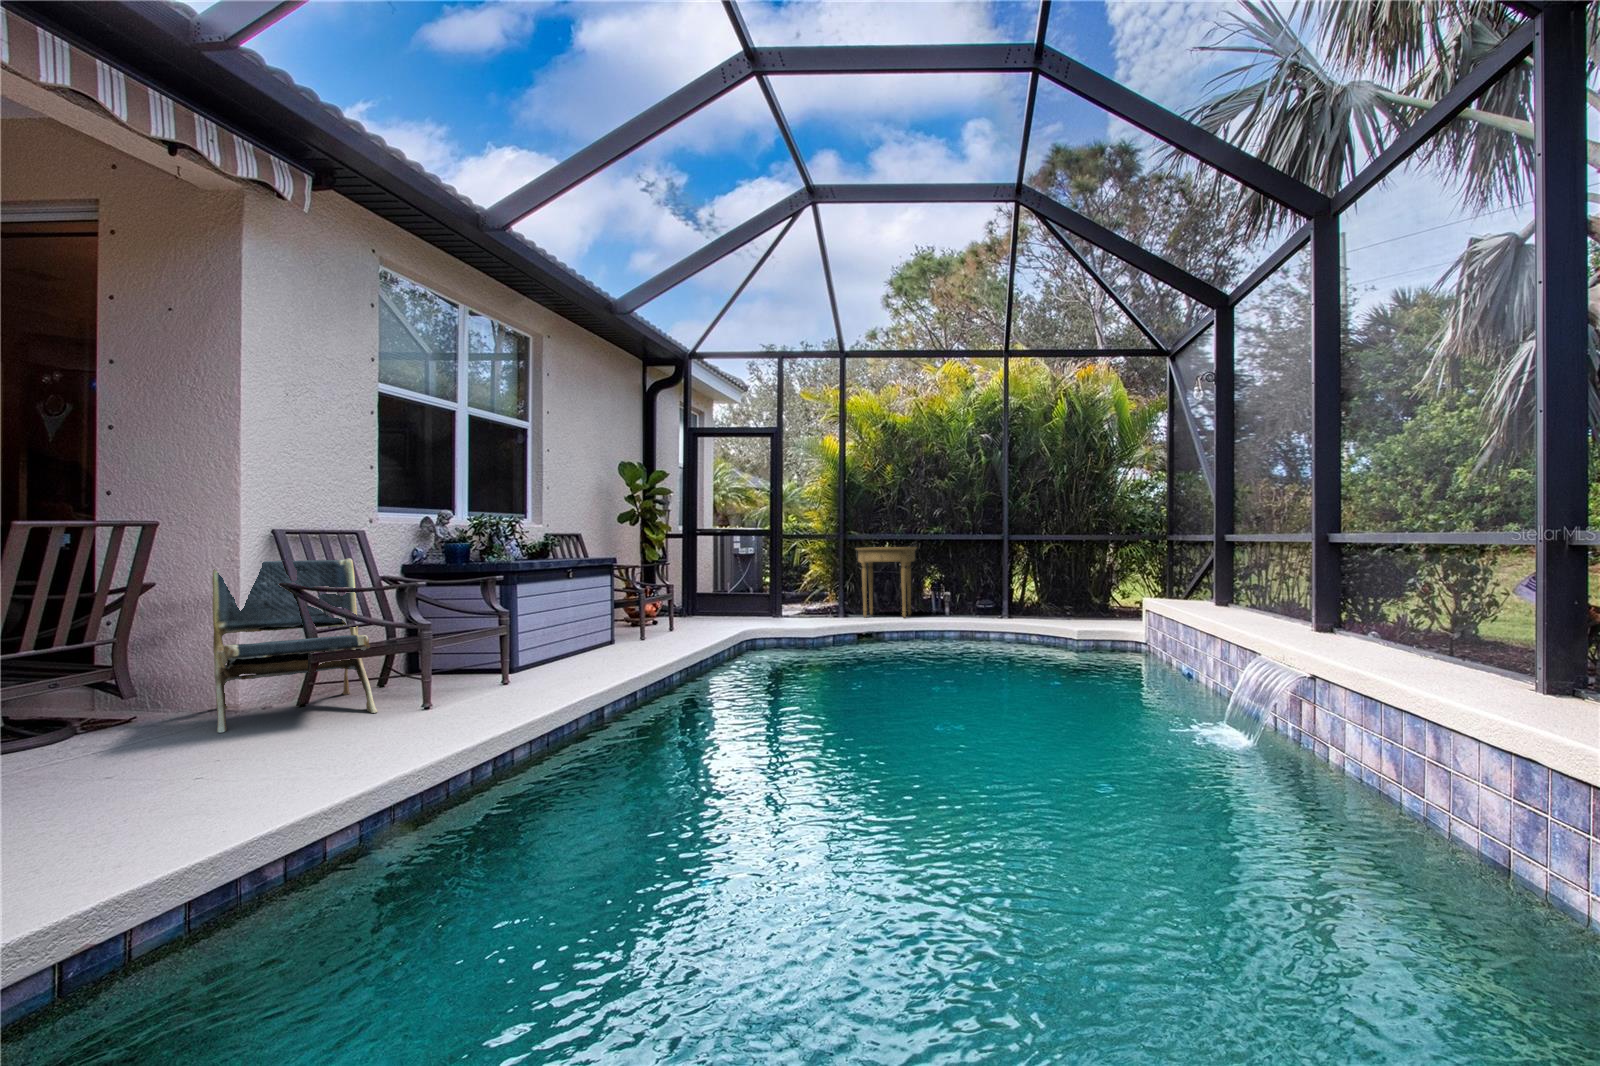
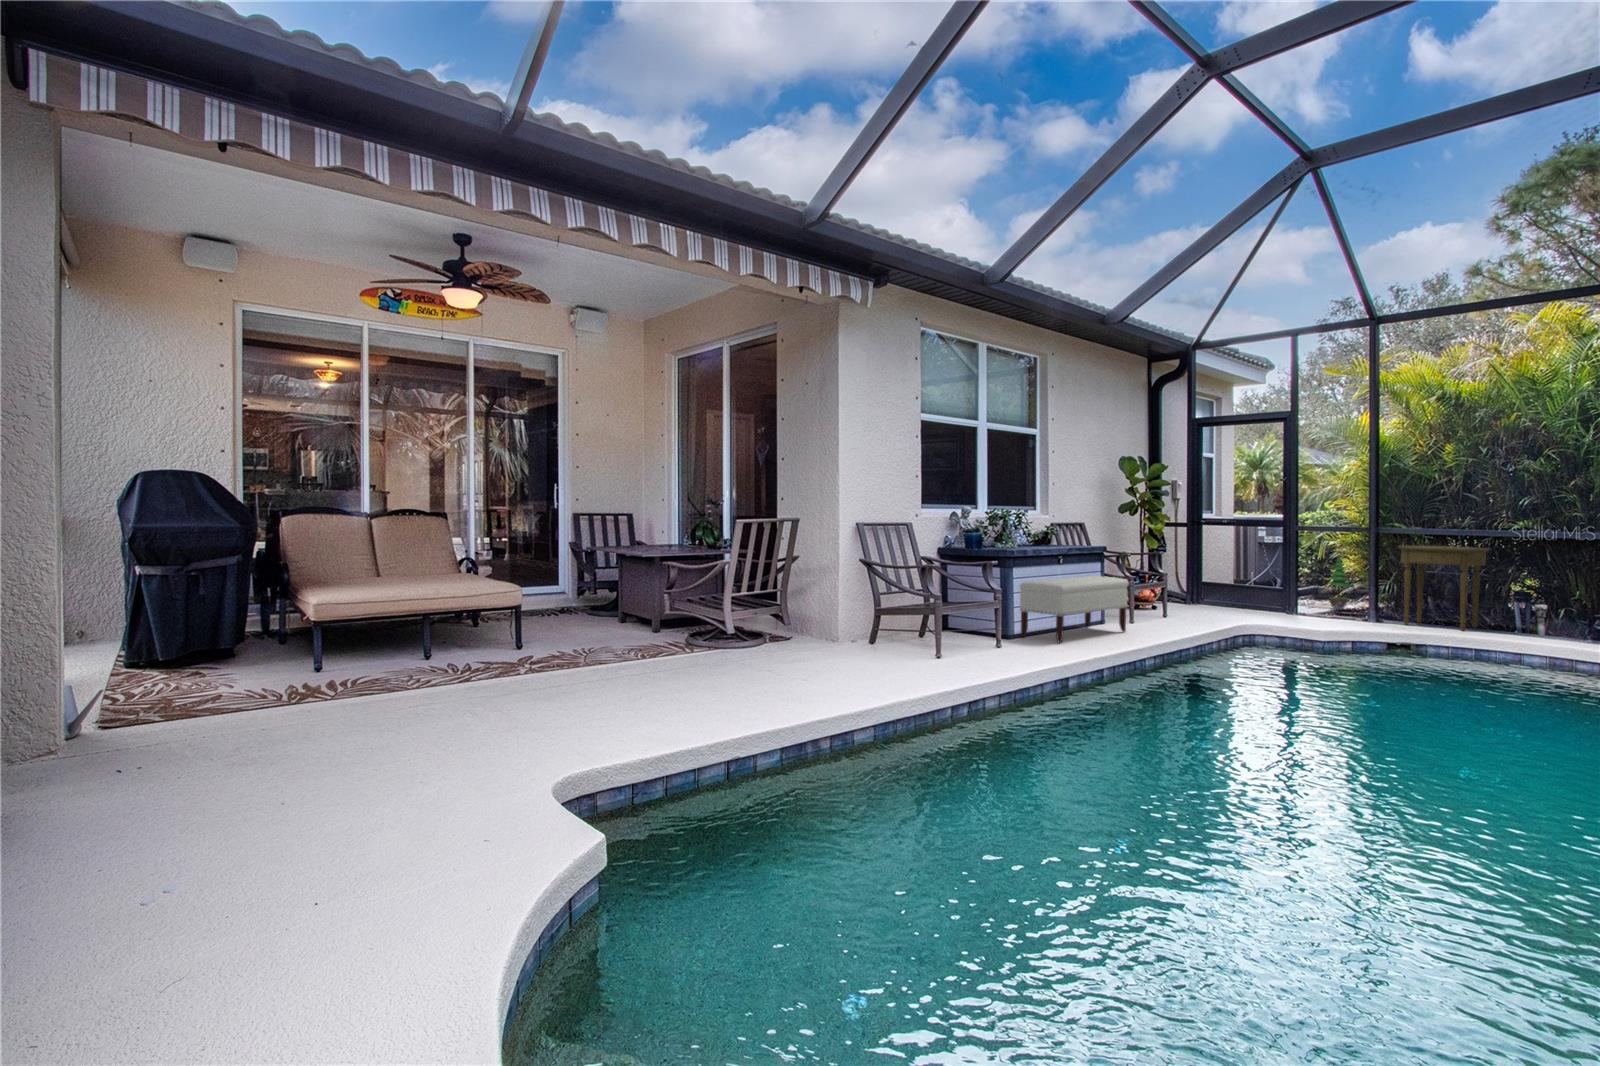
lounge chair: present [212,558,378,733] -> none [826,545,915,653]
potted tree: none [800,561,818,612] -> present [1329,558,1350,611]
bench: none [523,589,645,671] -> present [1020,576,1129,643]

